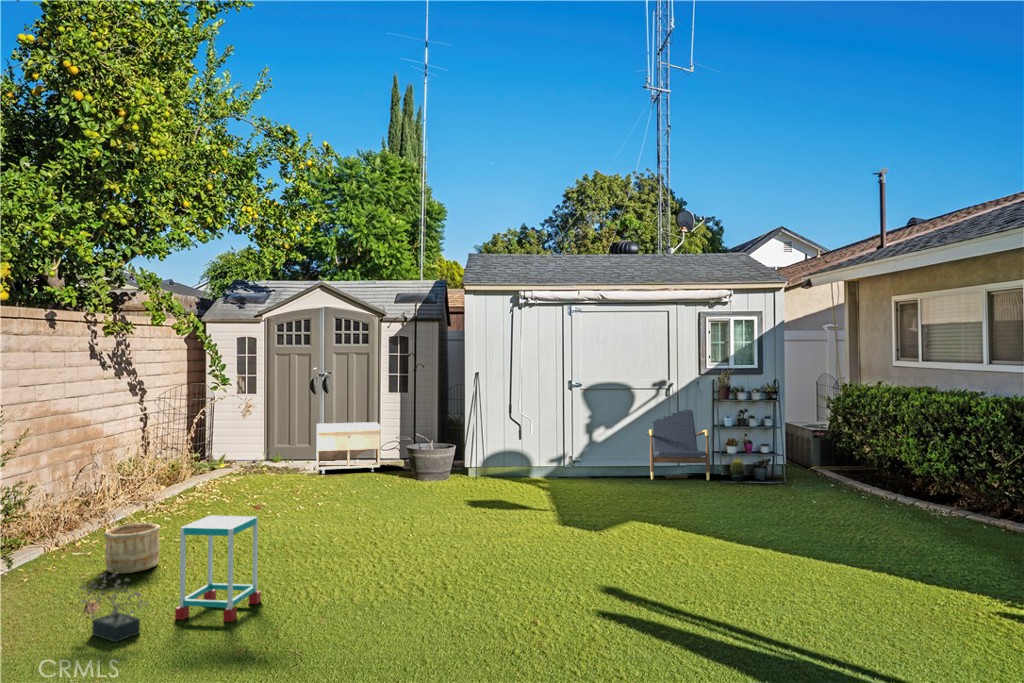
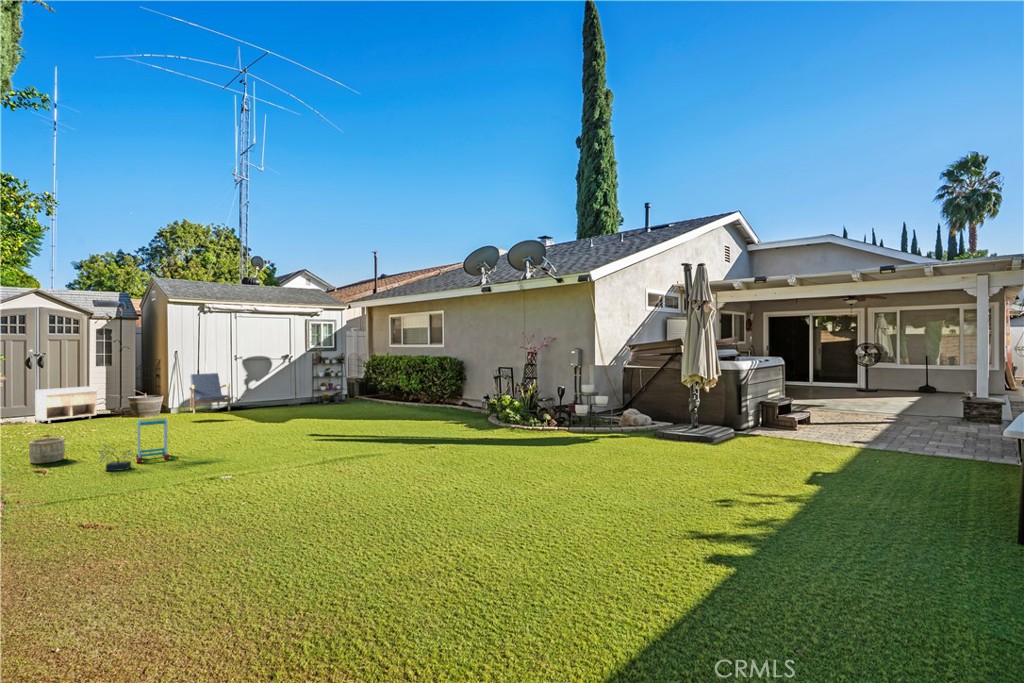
lounge chair: present [647,410,710,480] -> present [189,373,230,414]

